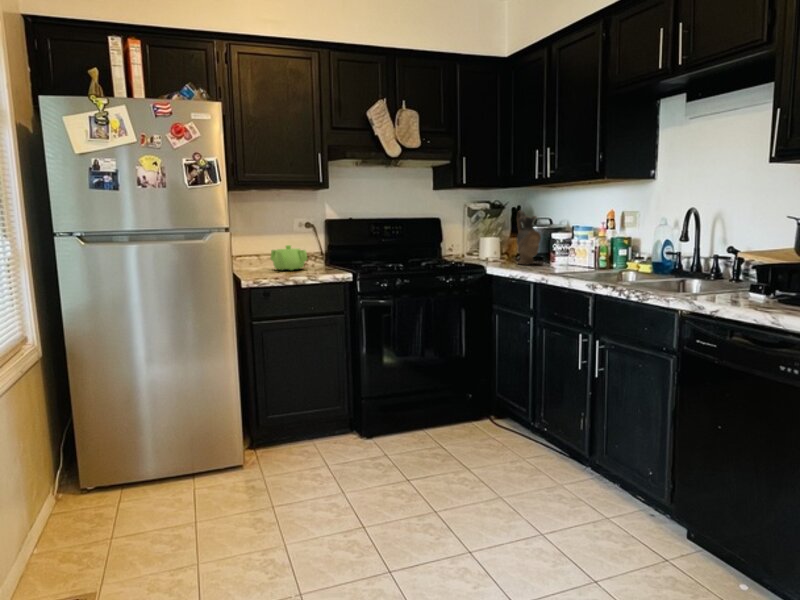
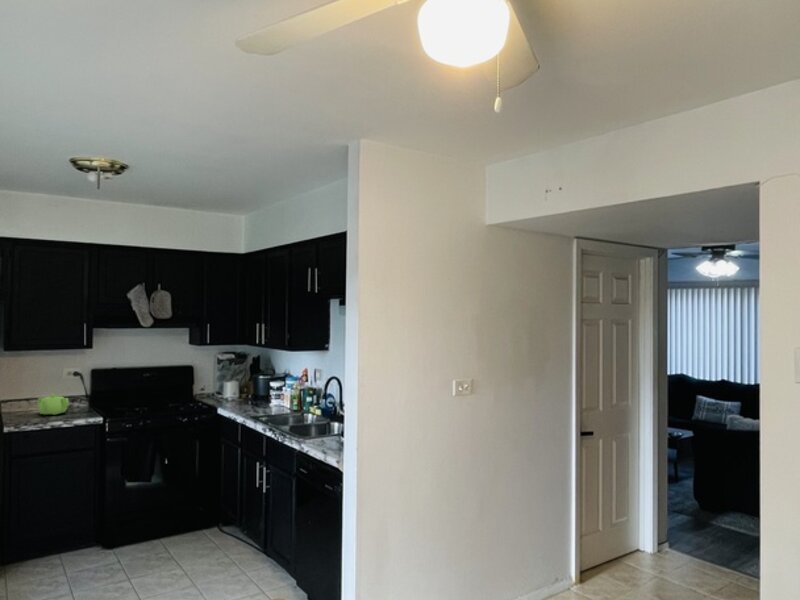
ceramic pitcher: present [517,210,541,264] -> none [242,365,260,406]

